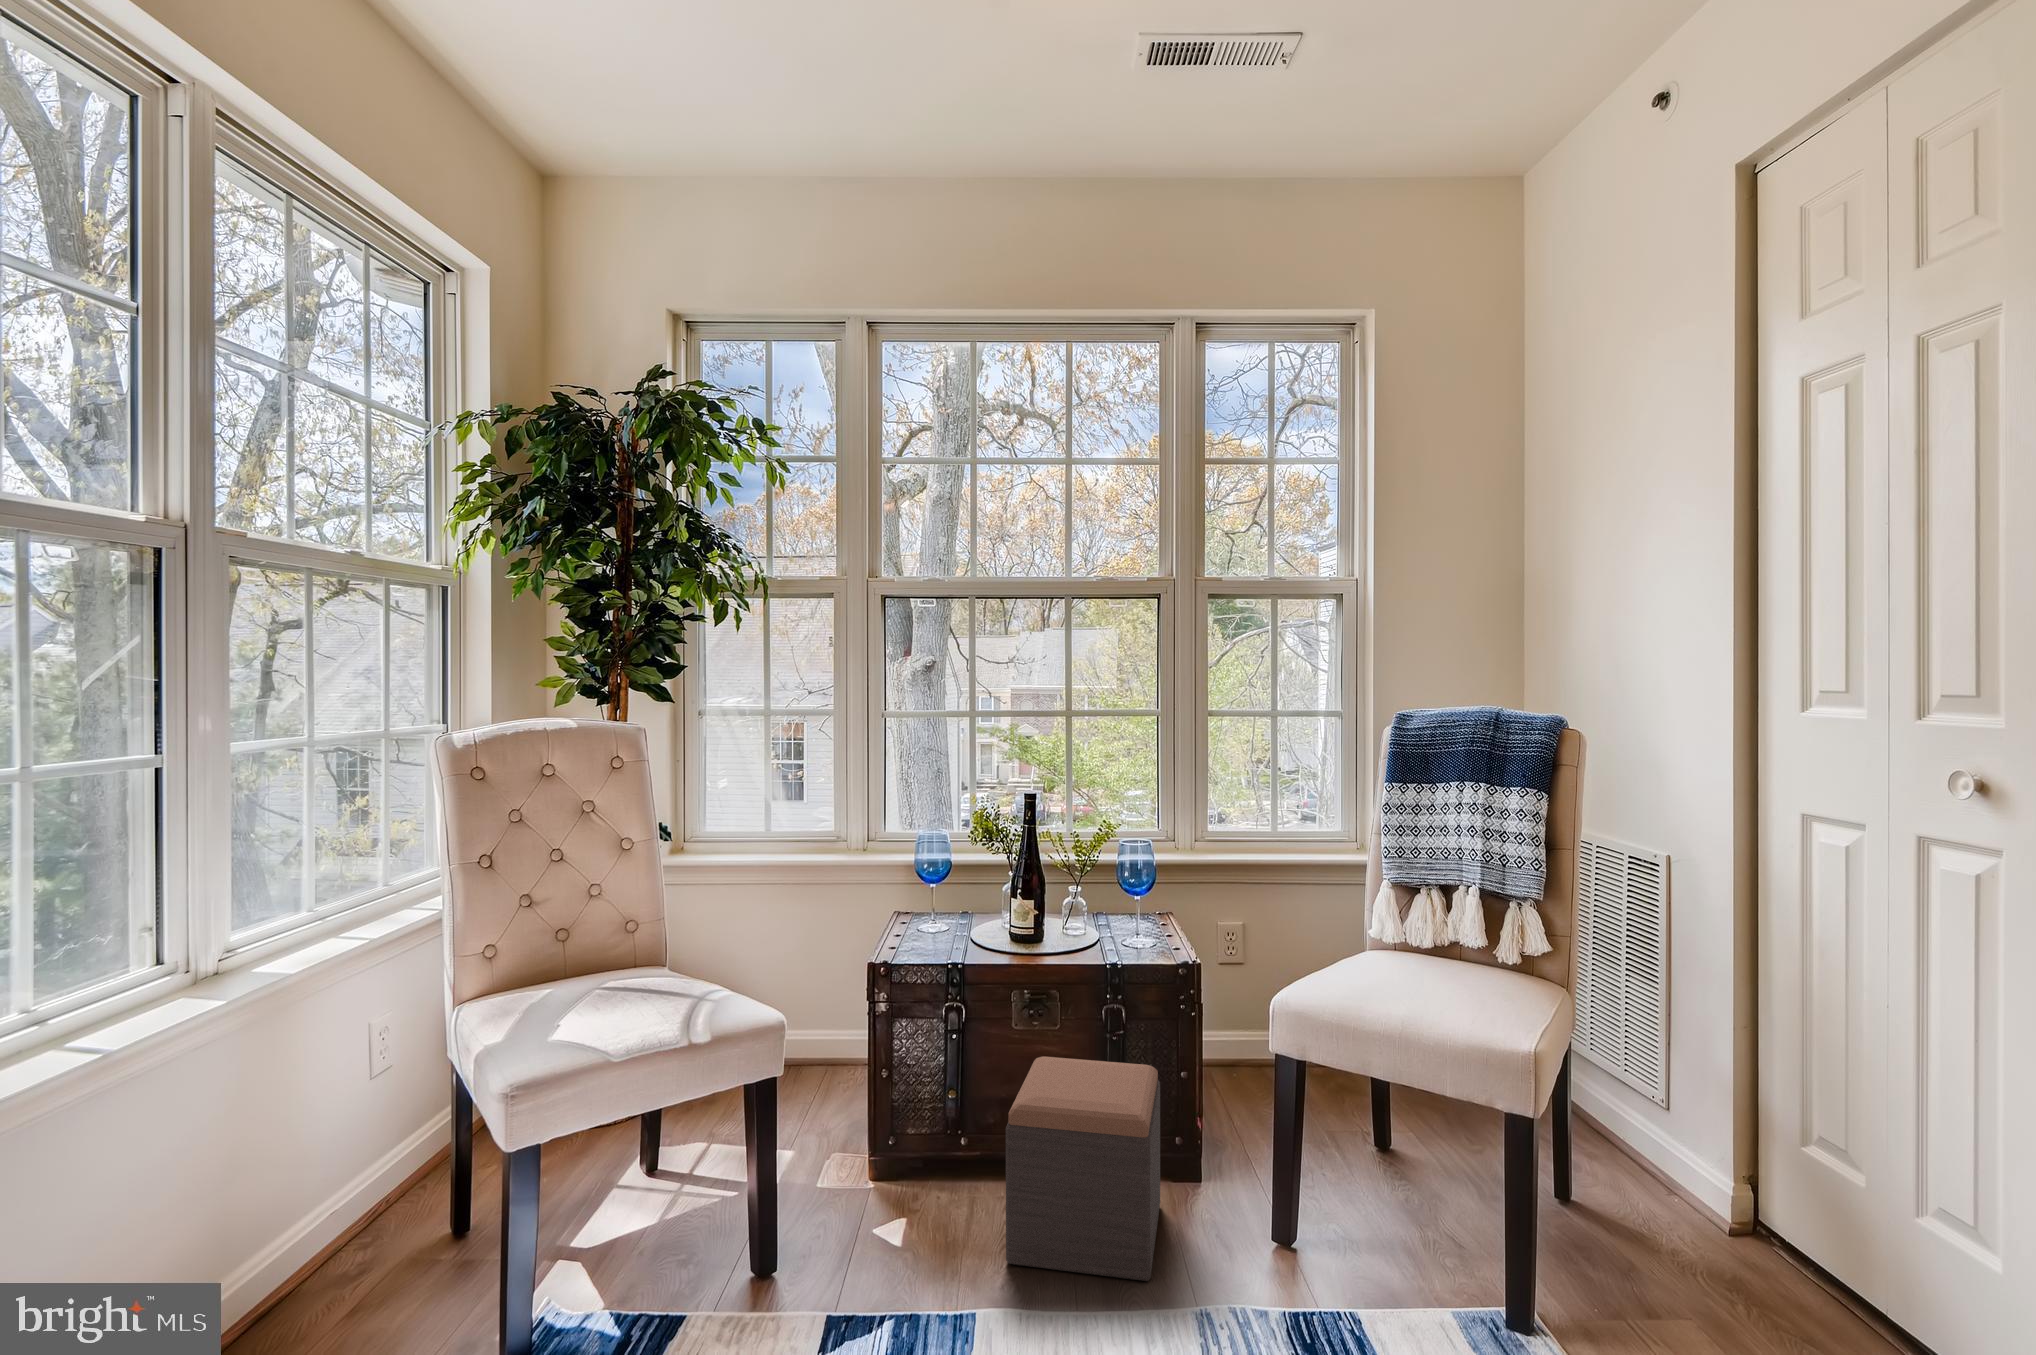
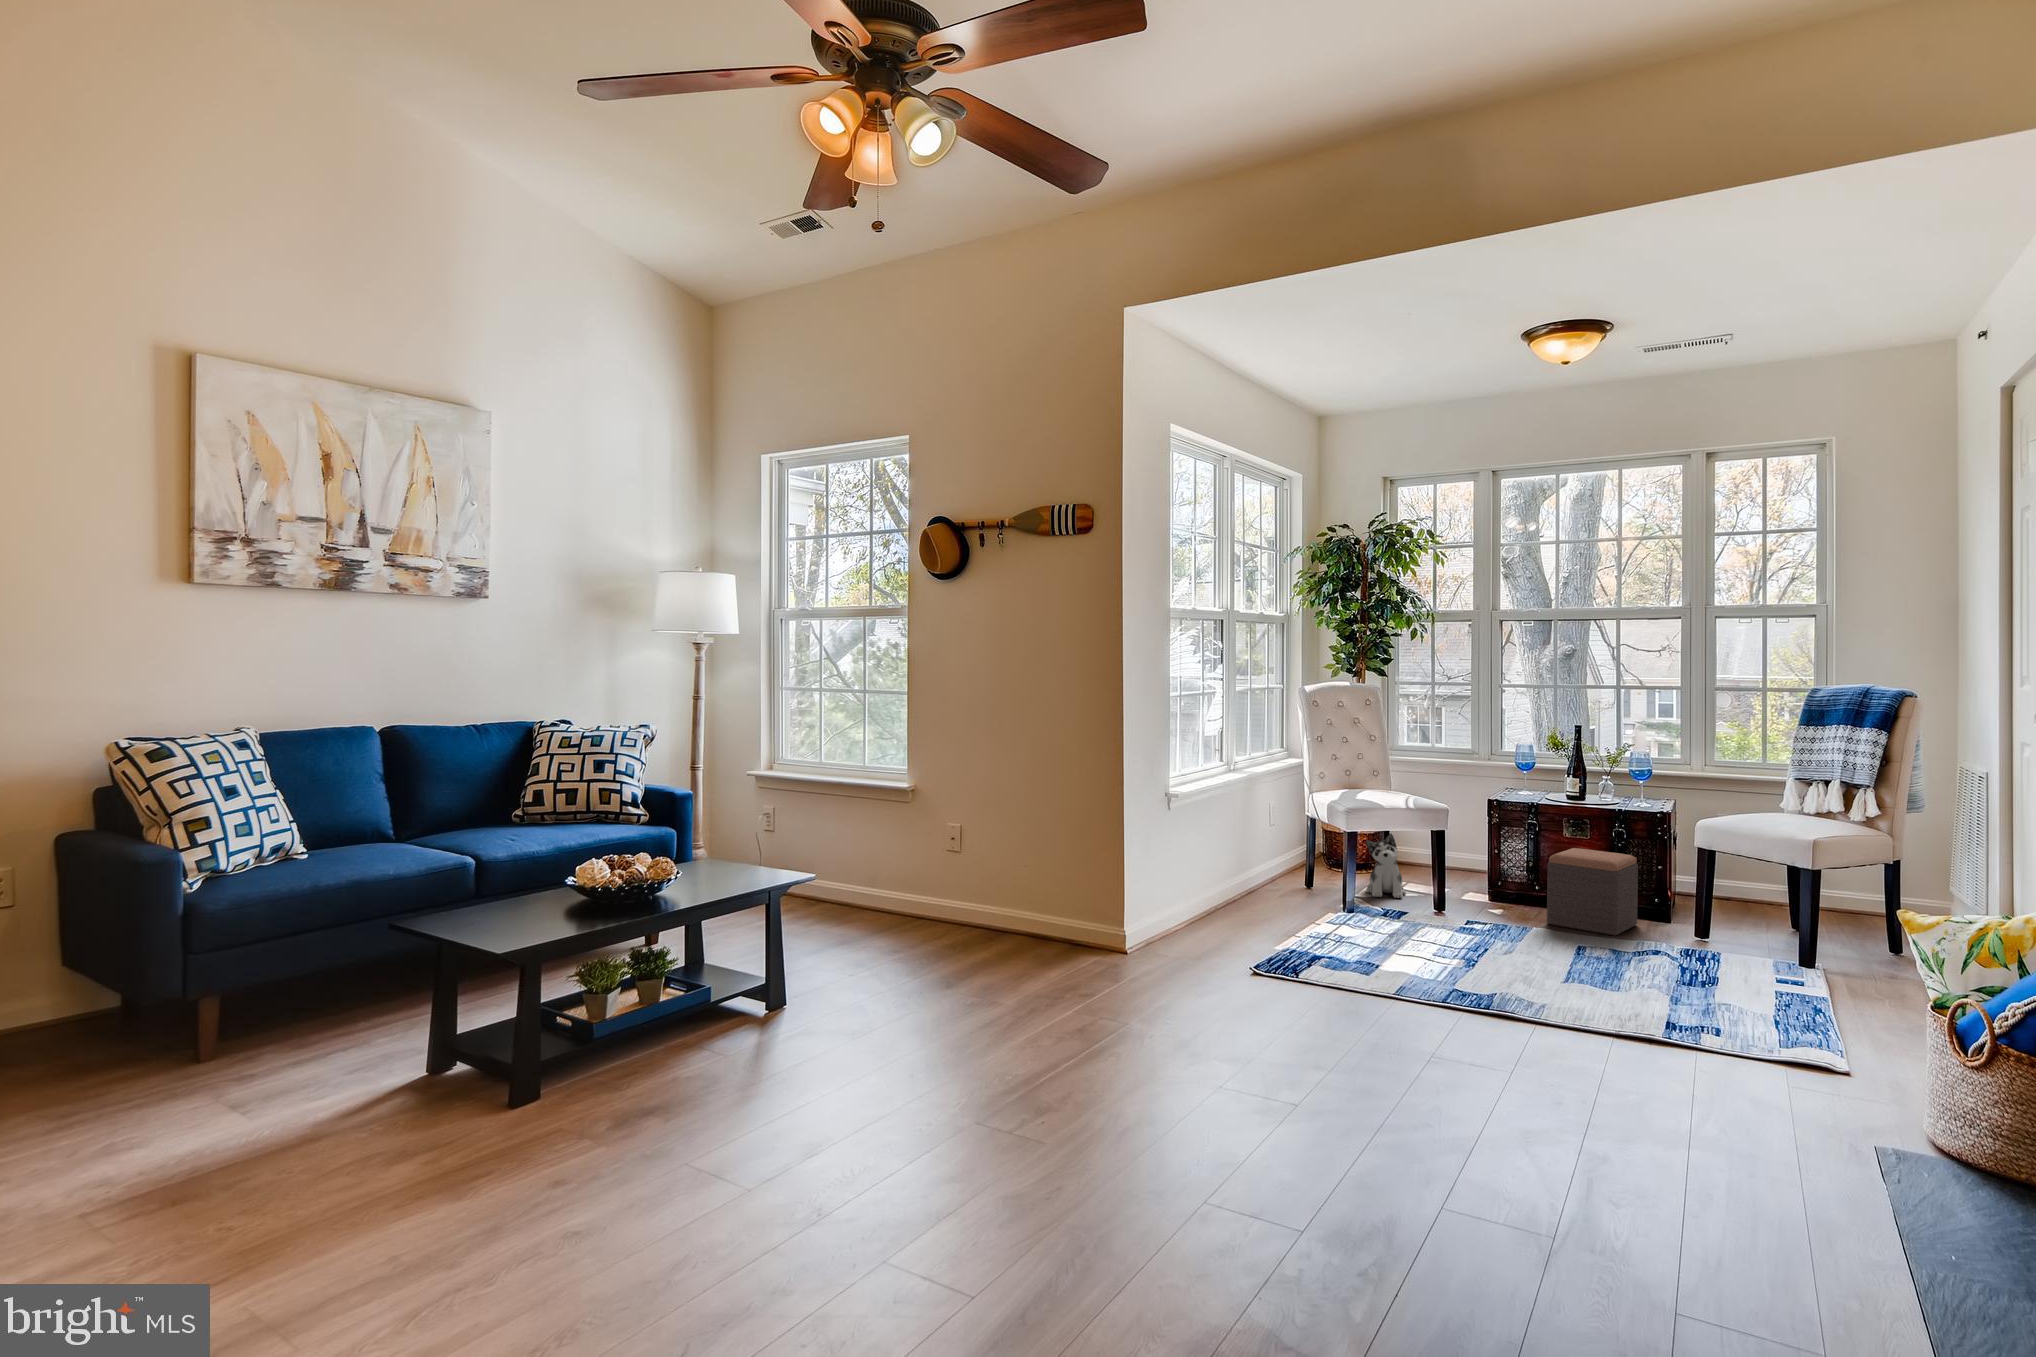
plush toy: none [608,1072,706,1241] -> present [1366,833,1406,898]

